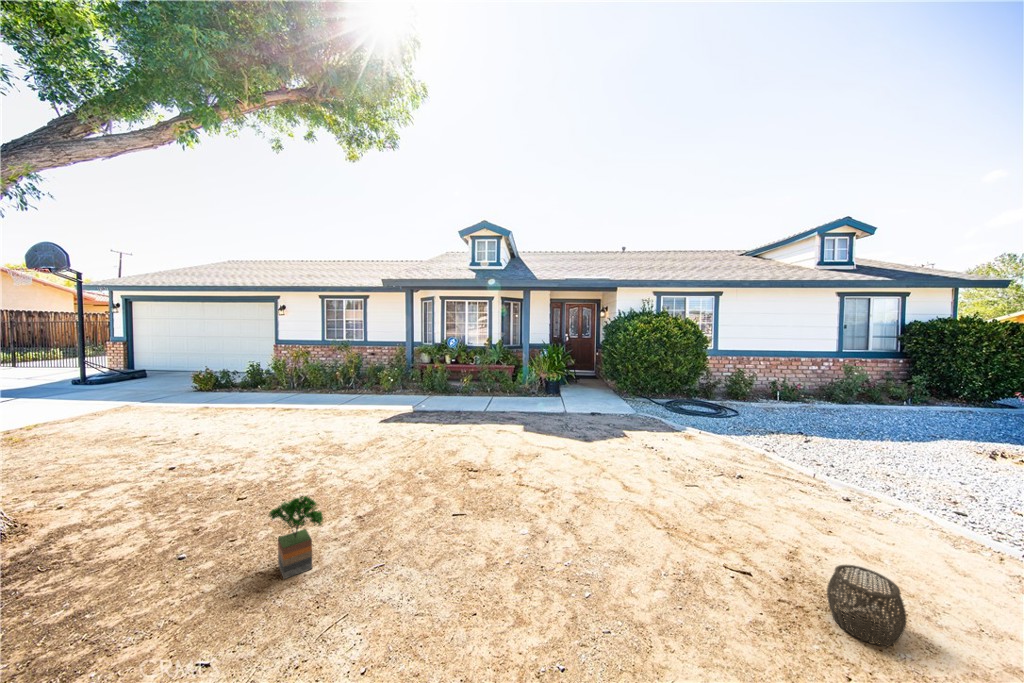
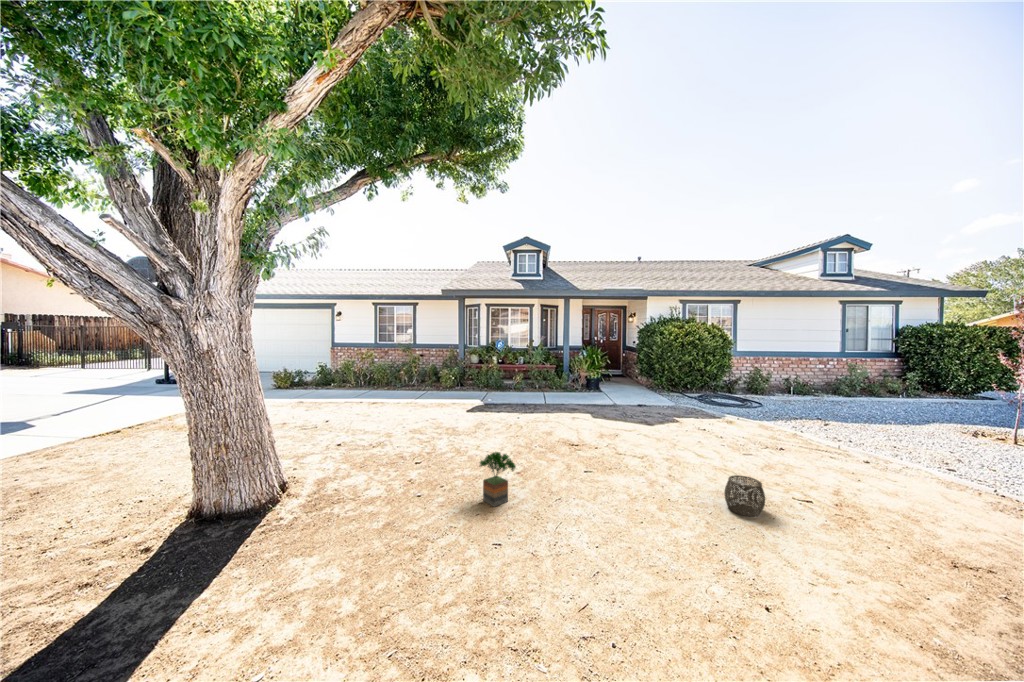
woven basket: present [827,565,907,646] -> present [724,475,765,517]

